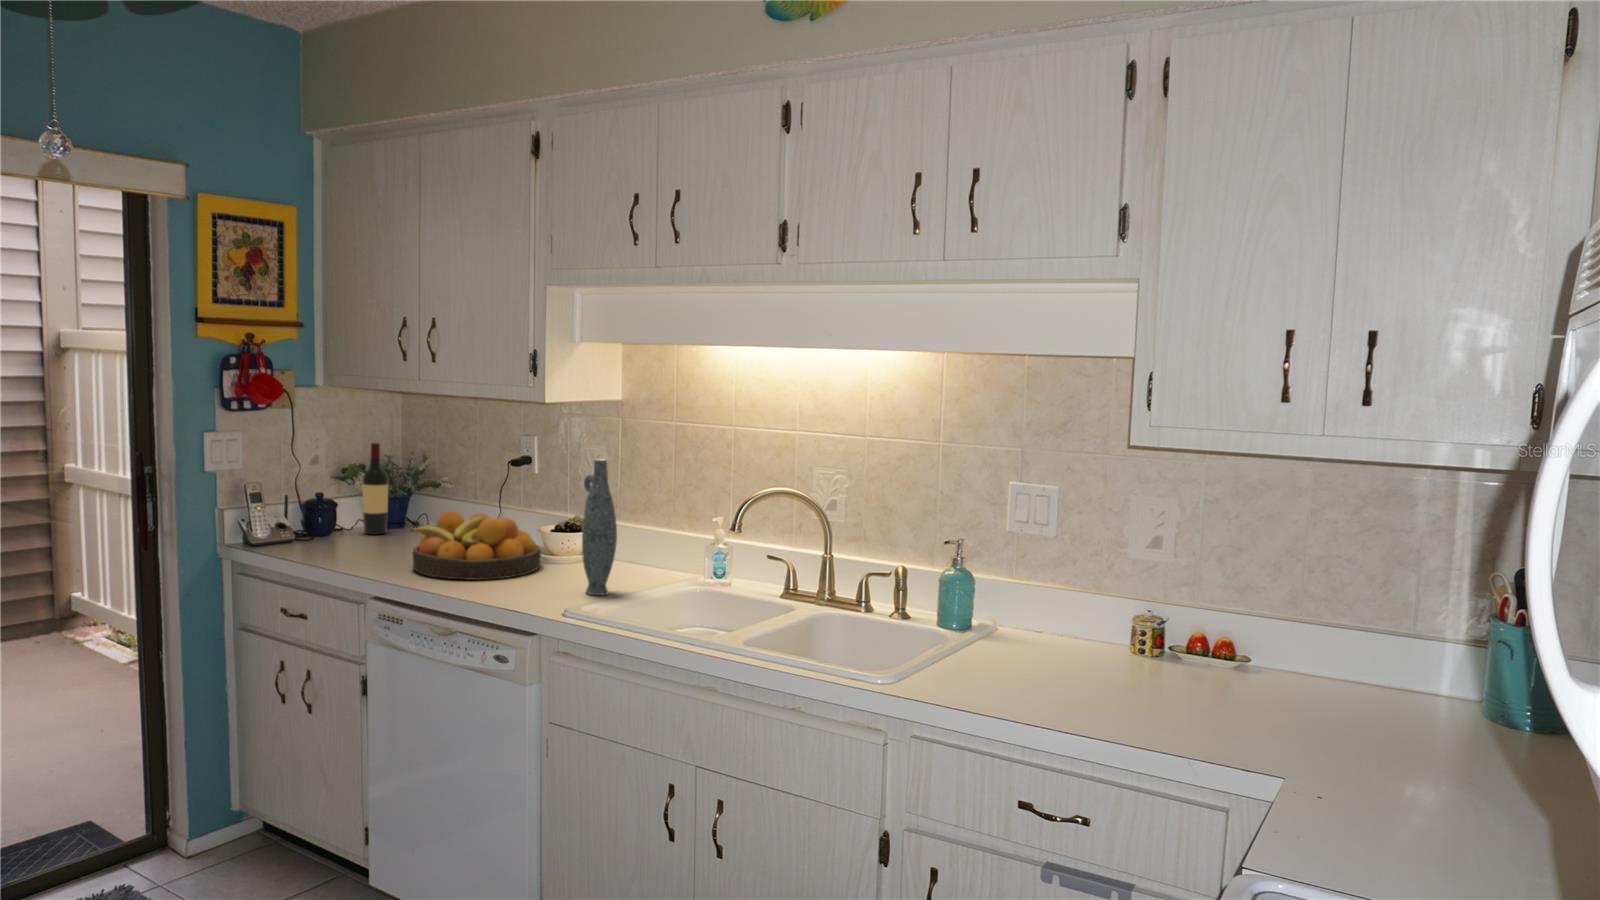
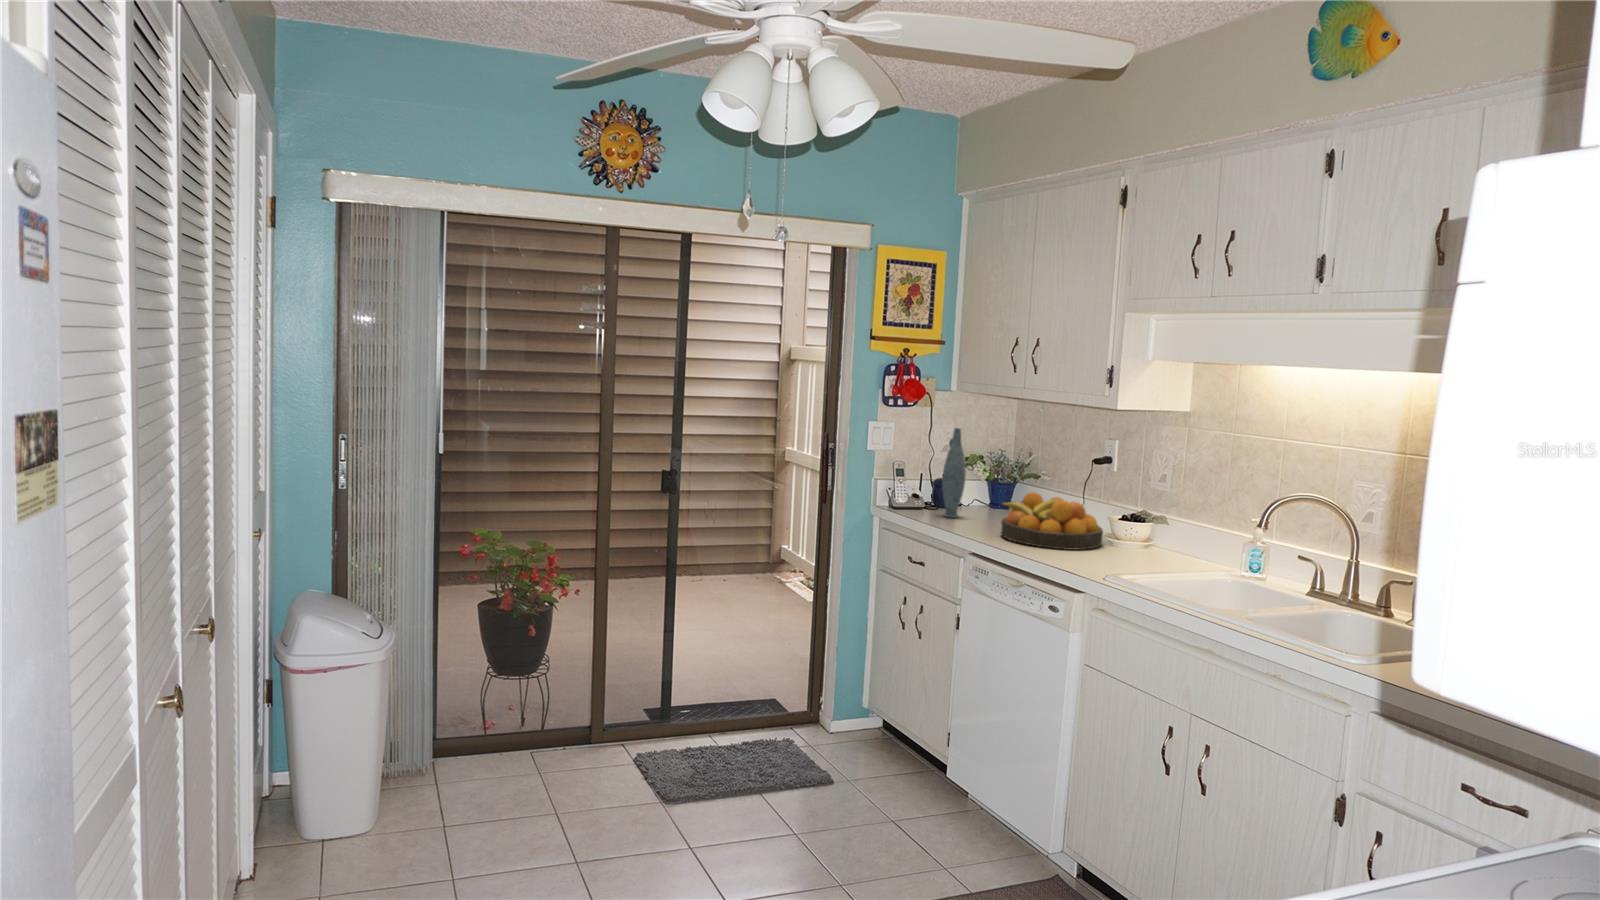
wine bottle: present [362,443,389,535] -> none [975,437,997,510]
vase: present [582,459,617,595] -> present [942,428,966,518]

